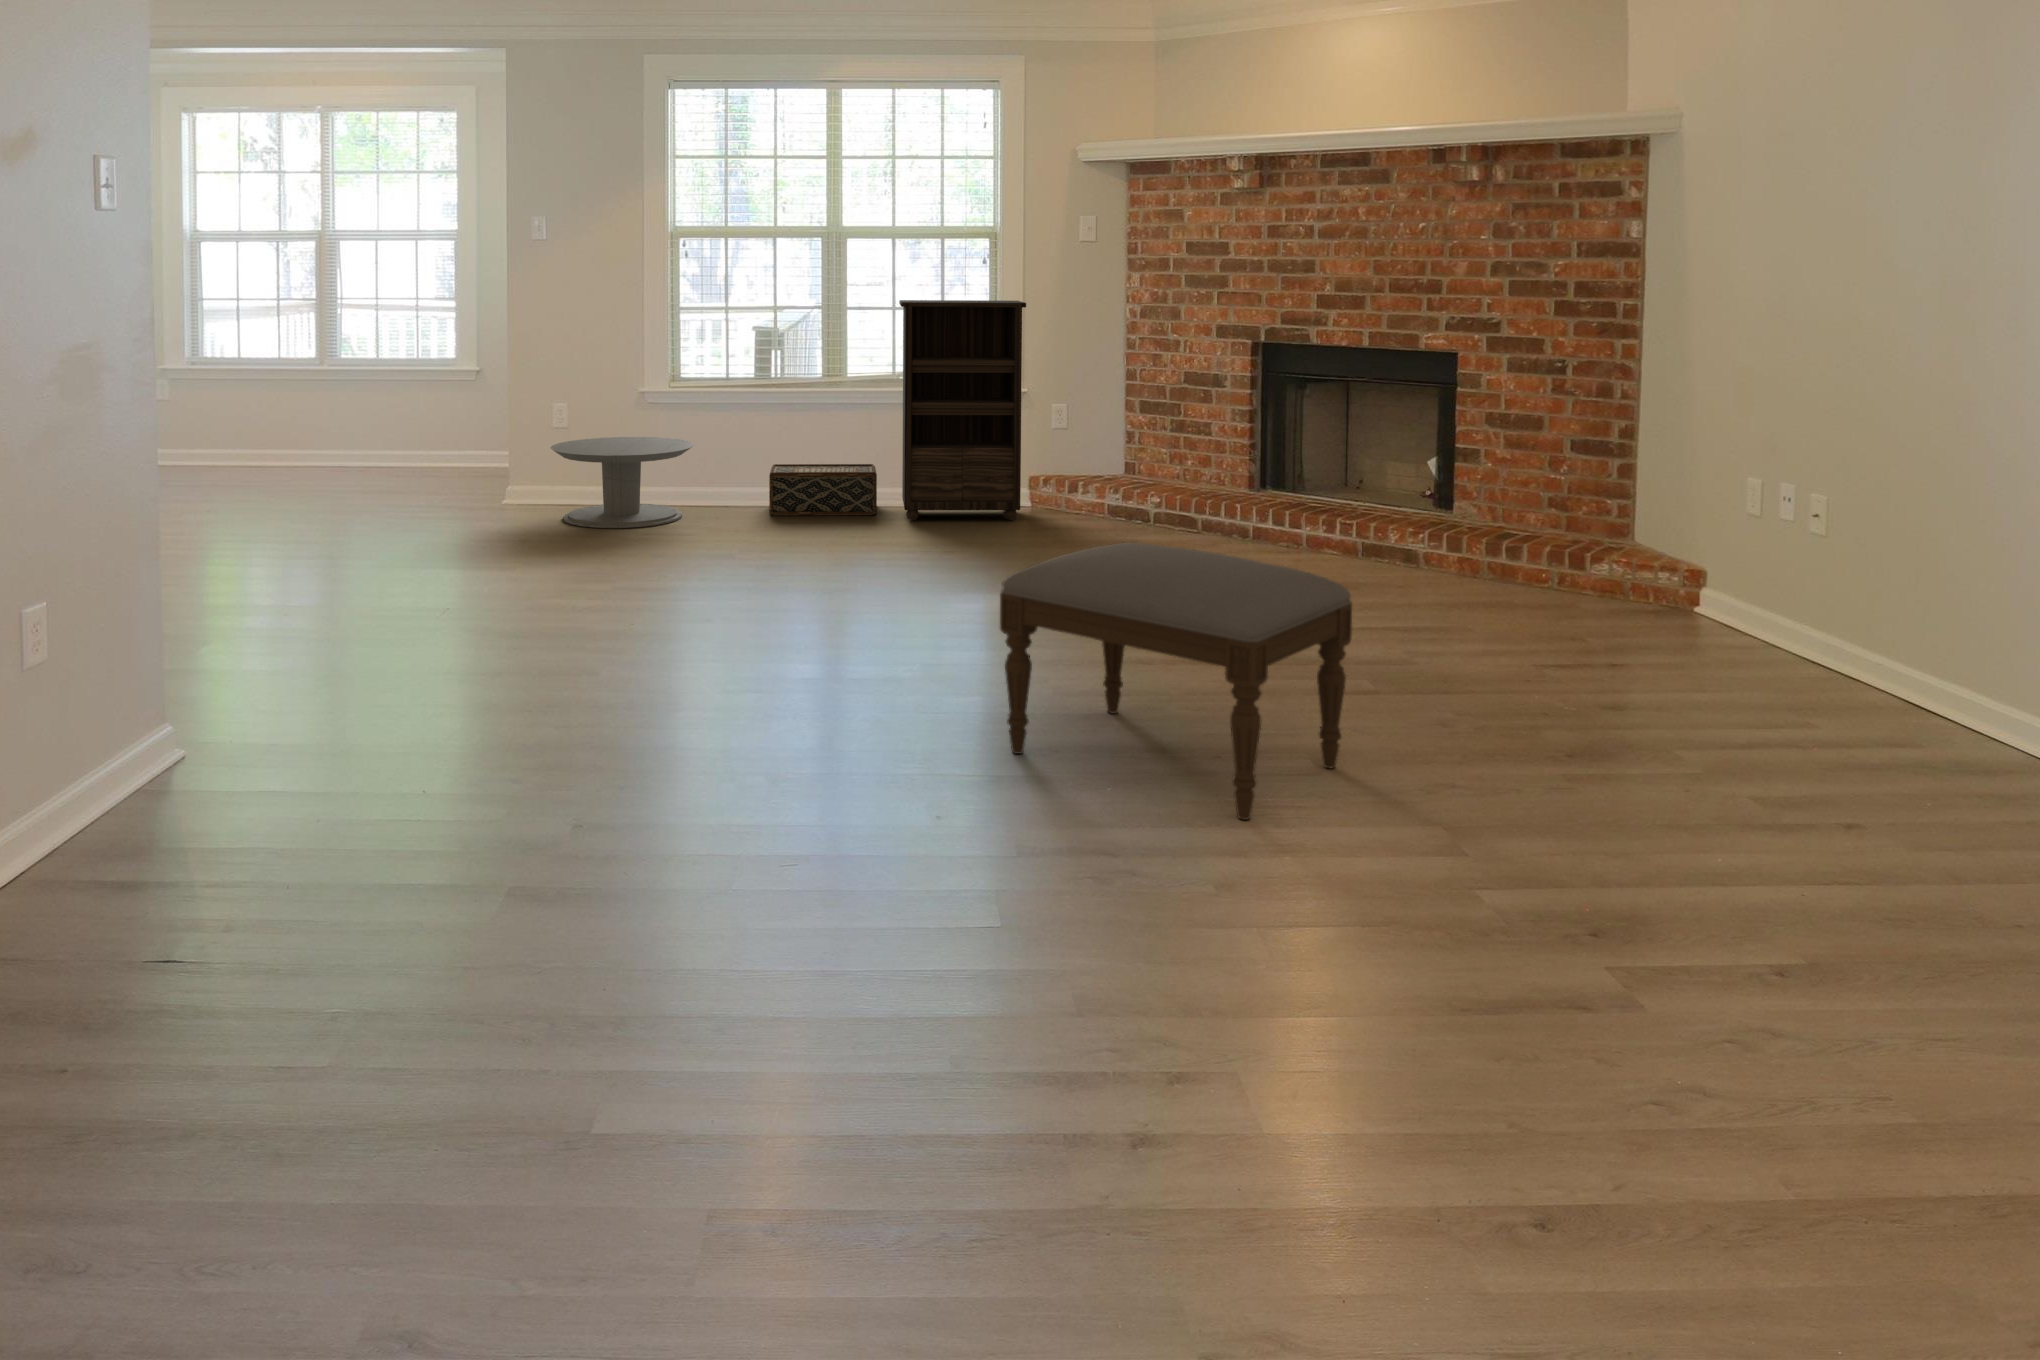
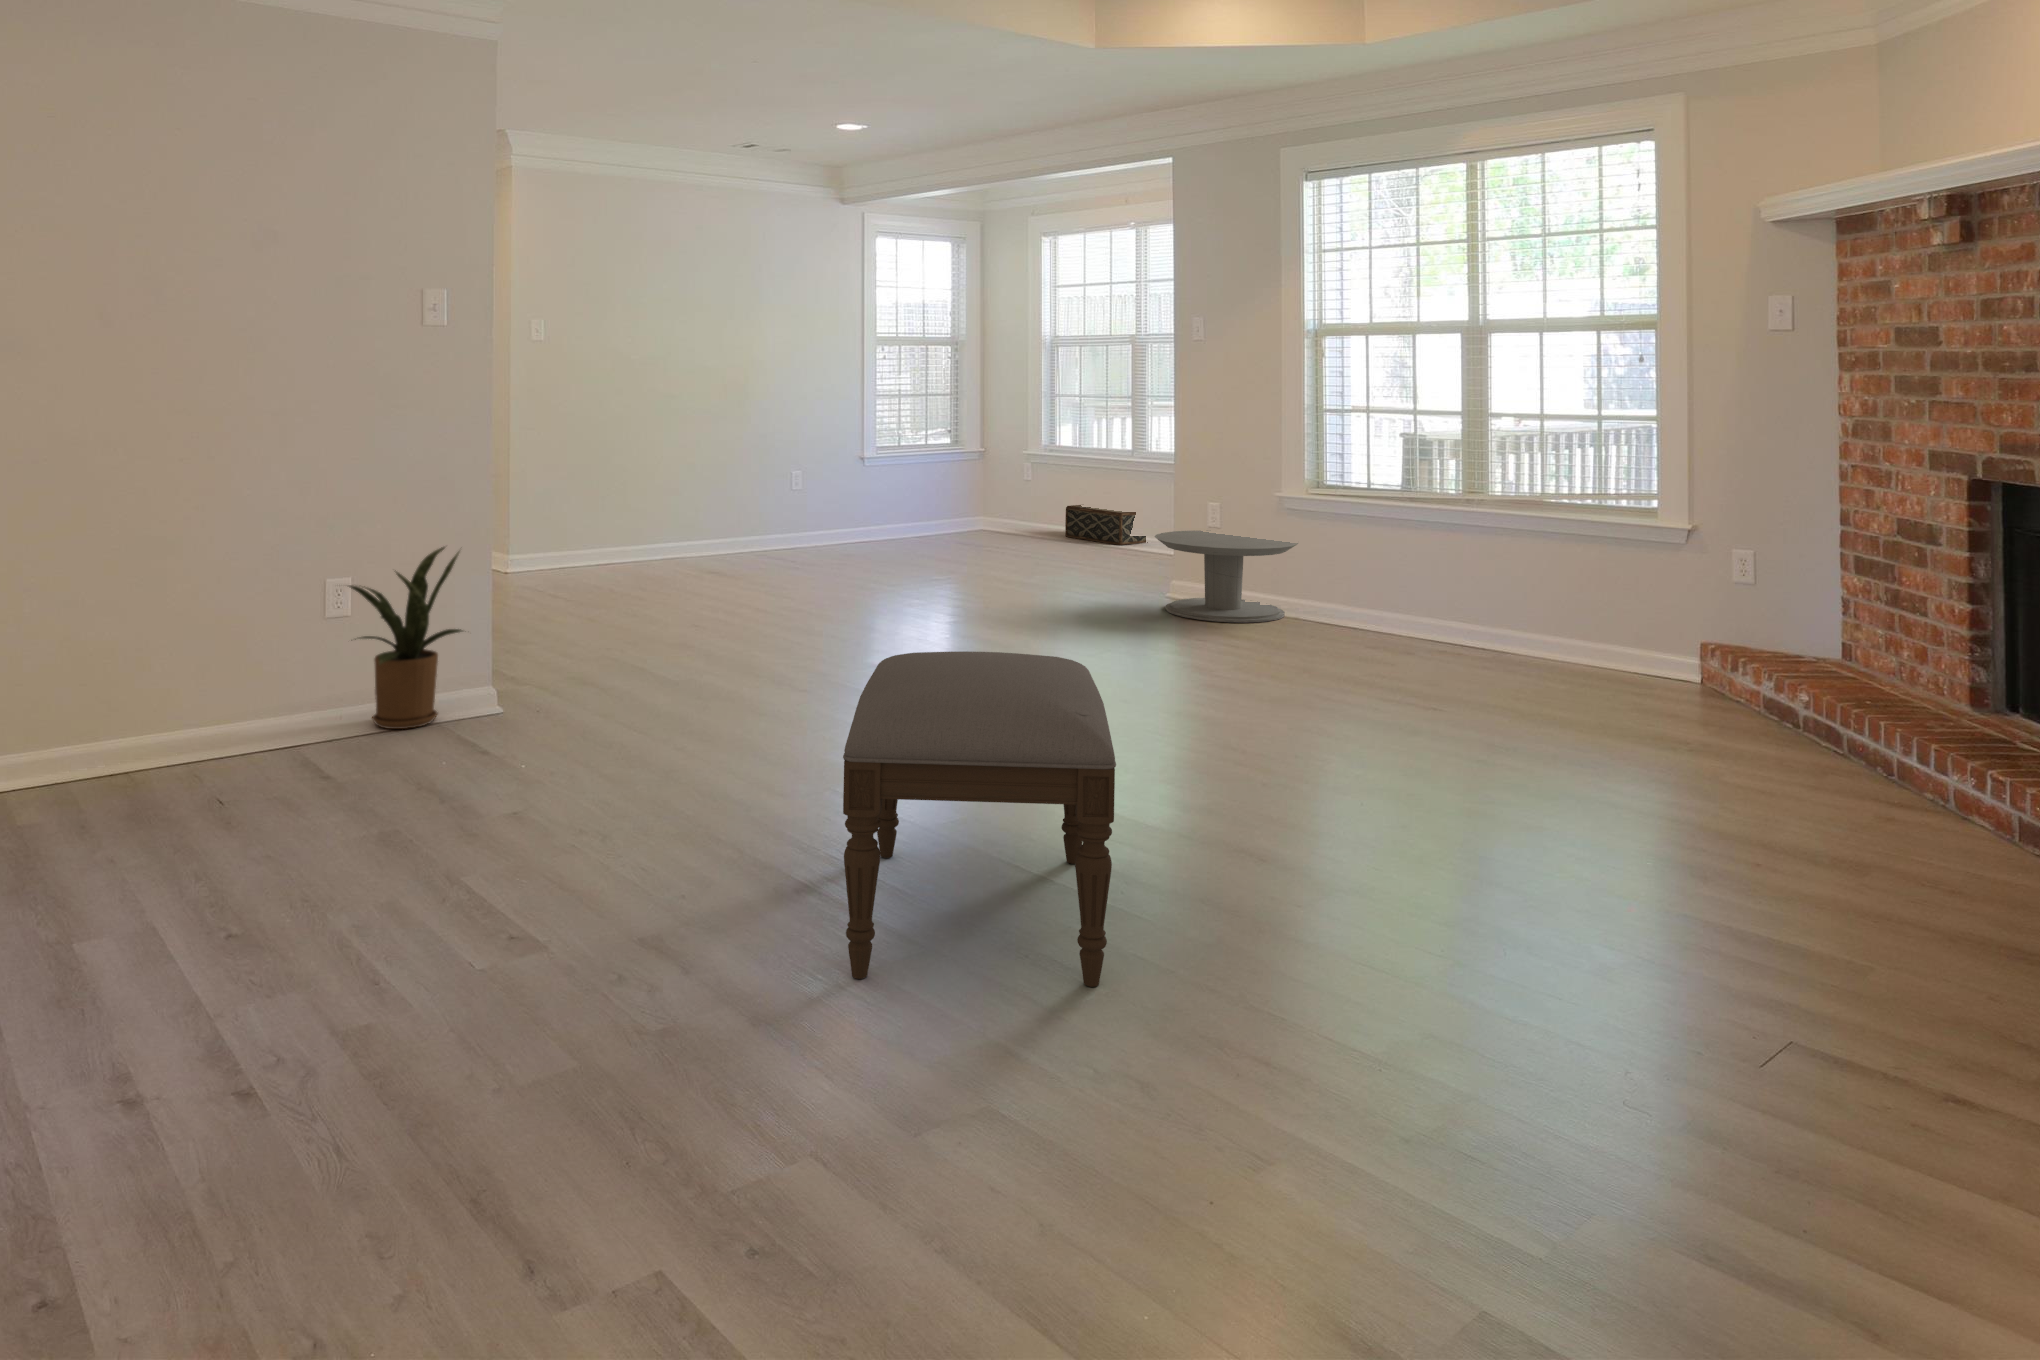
bookshelf: present [899,300,1026,520] -> none [1476,403,1664,688]
woven basket: present [769,464,877,515] -> present [1065,505,1146,545]
house plant: none [70,569,260,844] -> present [349,547,462,729]

